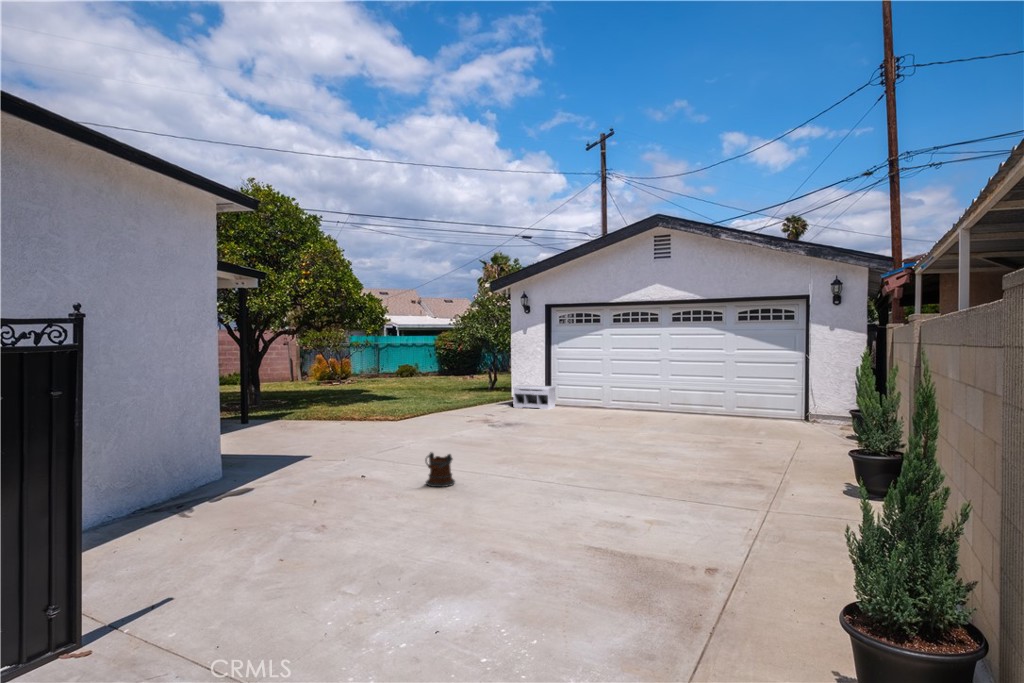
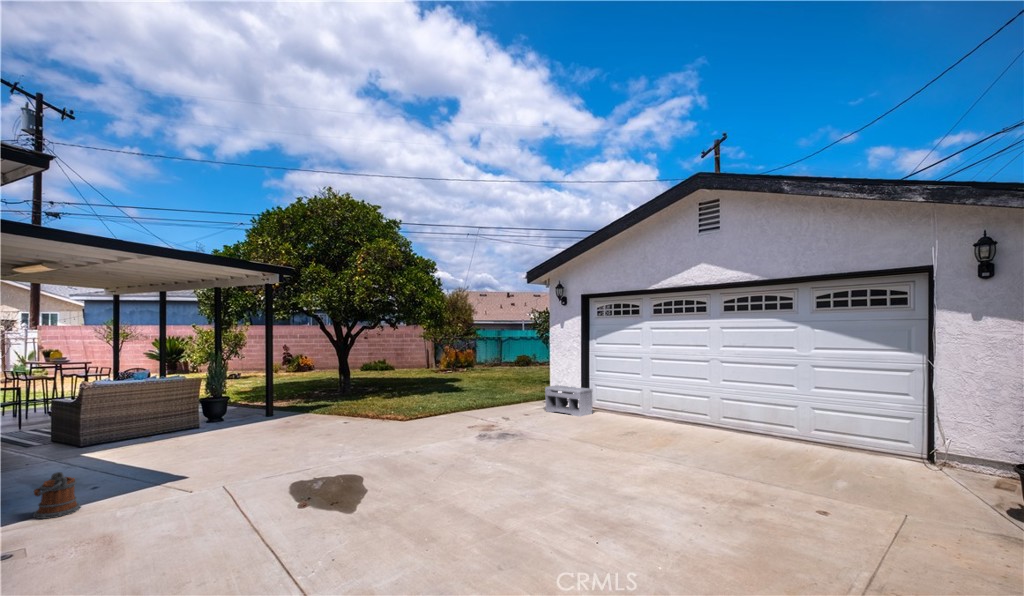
bucket: present [425,452,455,487] -> present [33,472,81,519]

